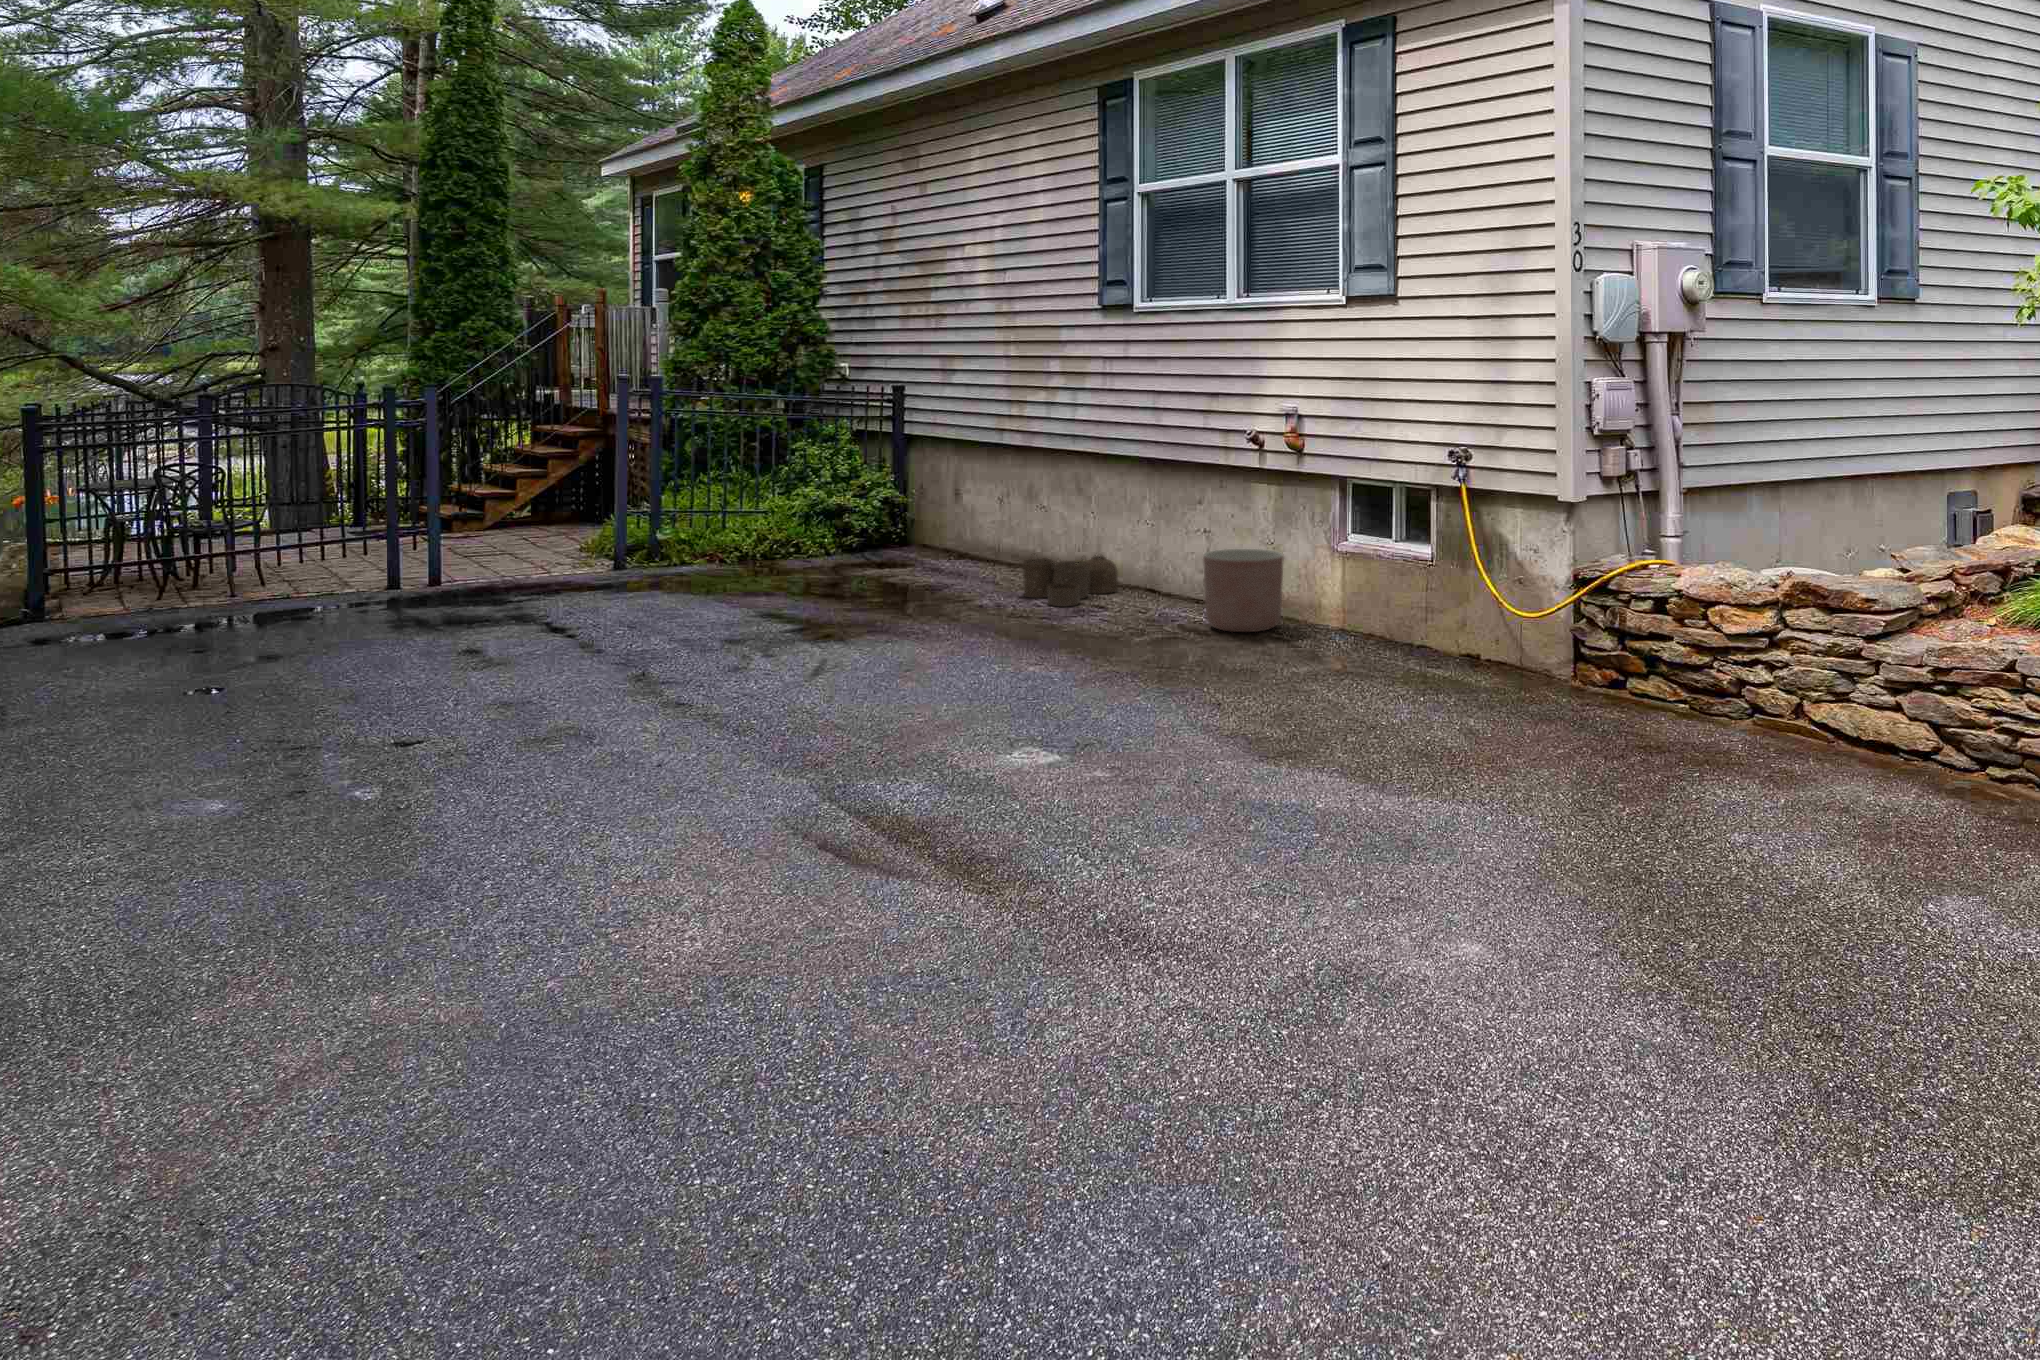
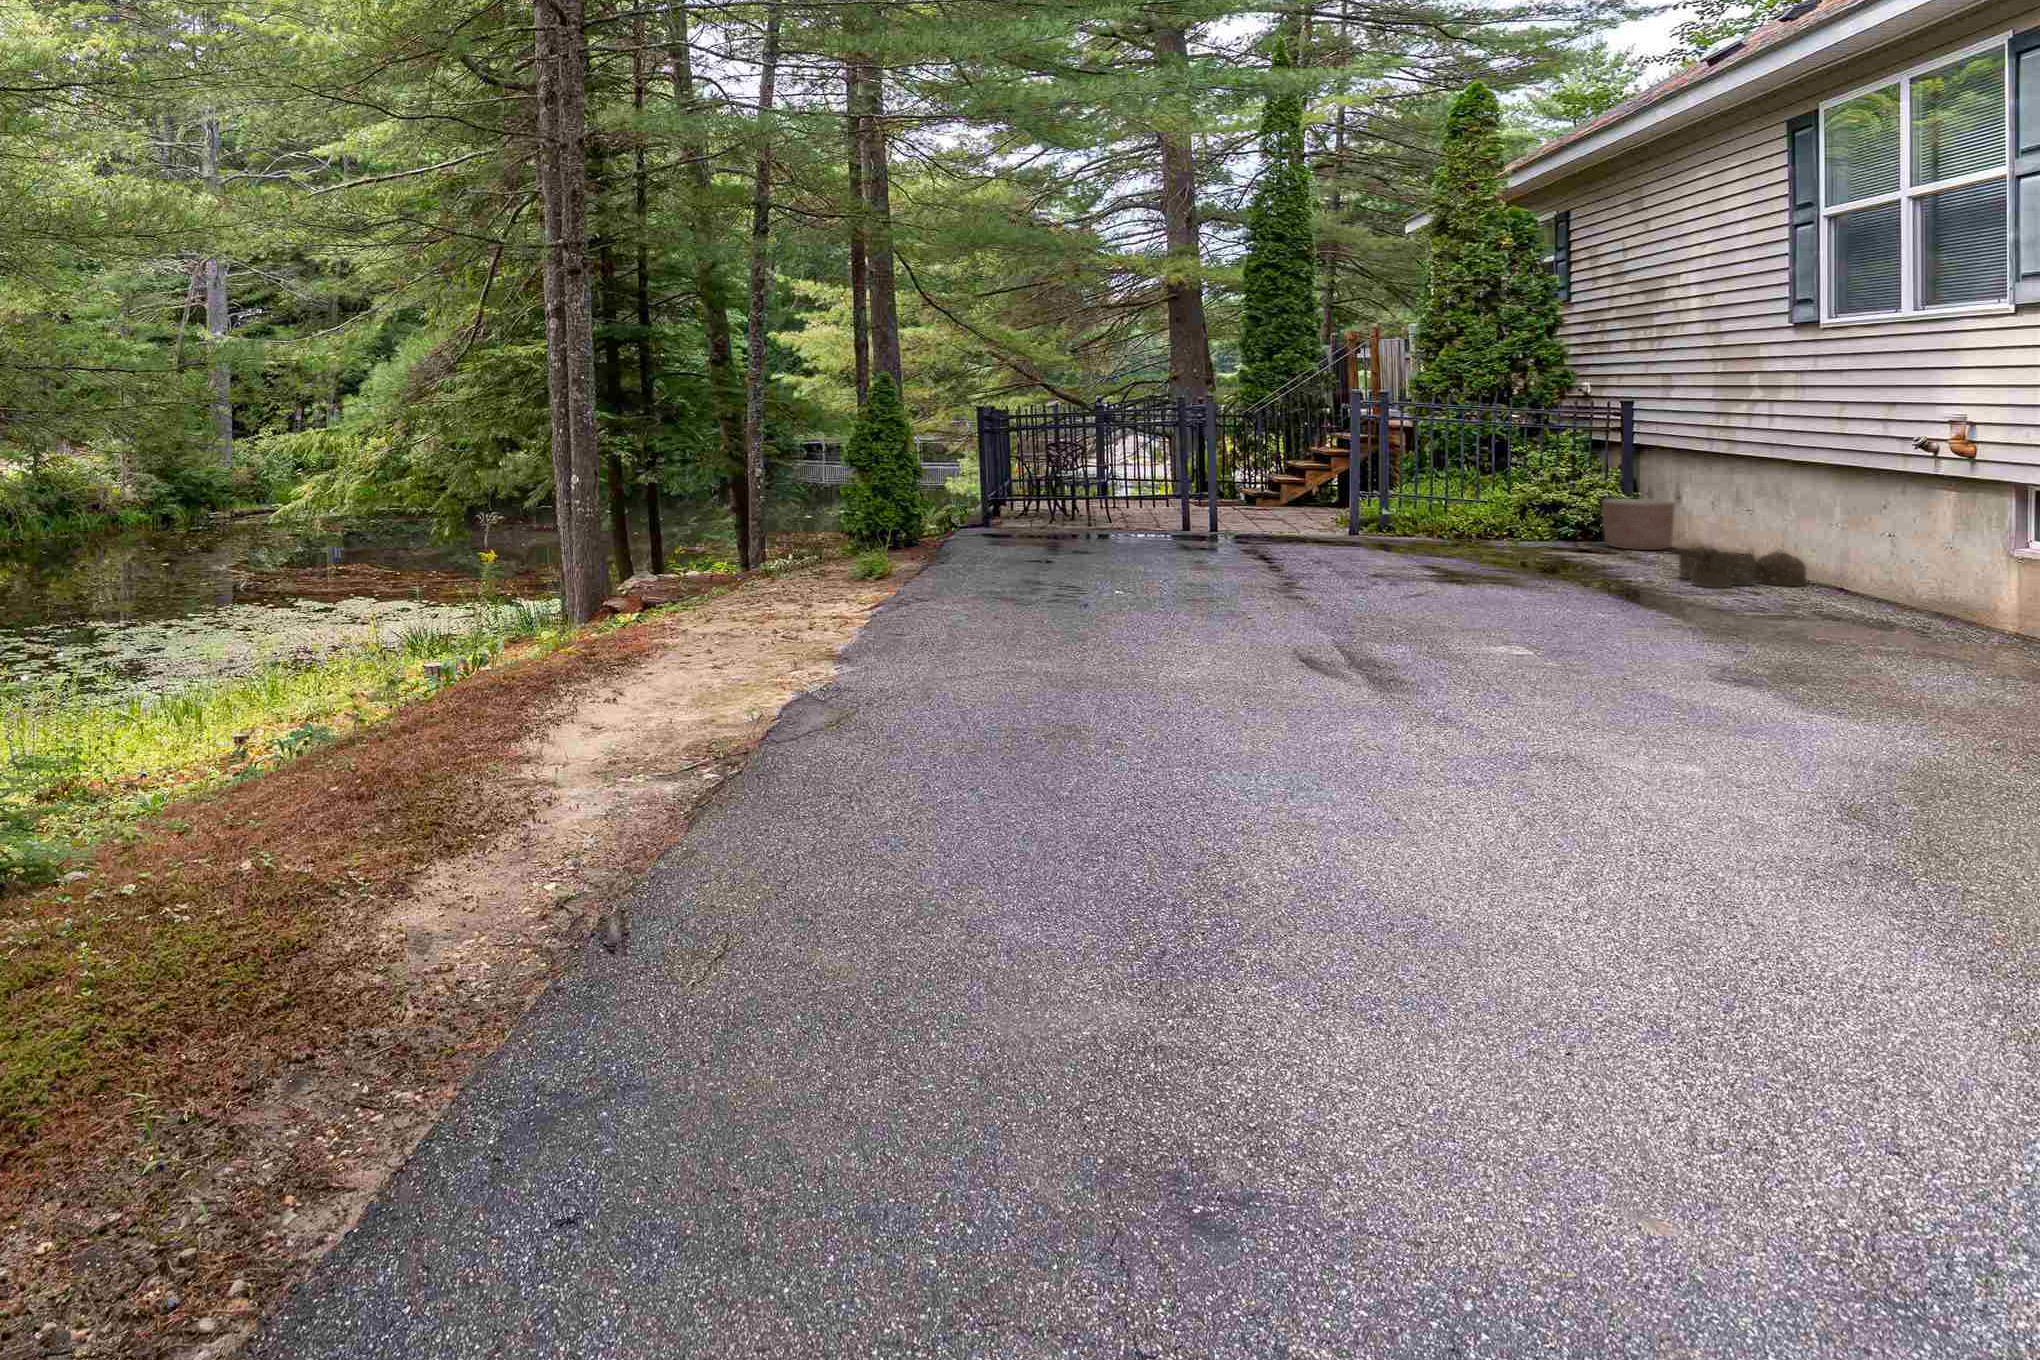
planter: present [1203,549,1284,632] -> present [1602,499,1675,550]

